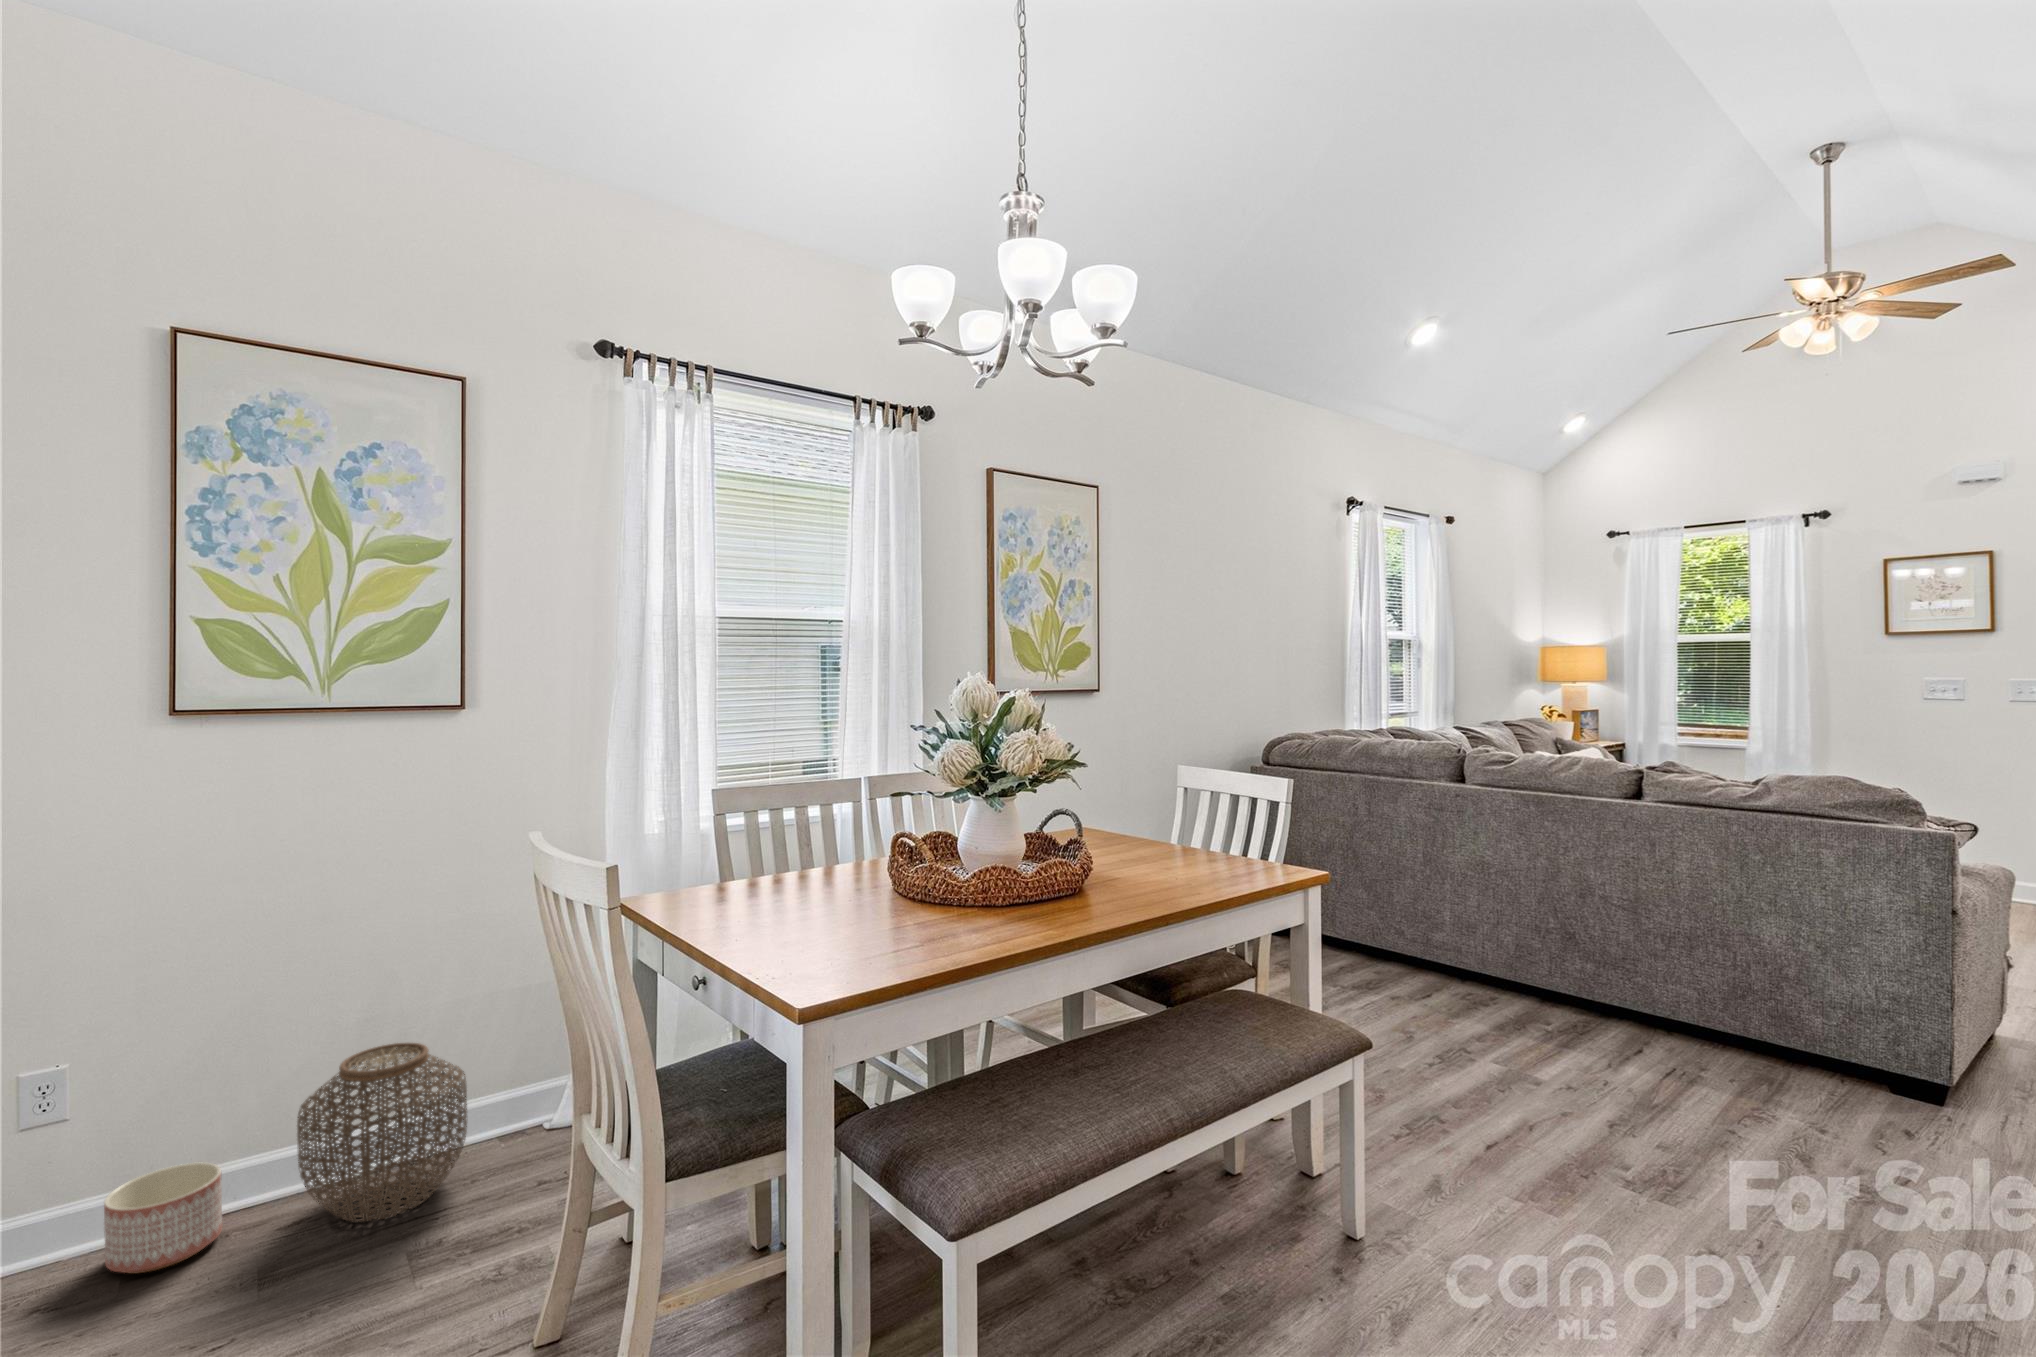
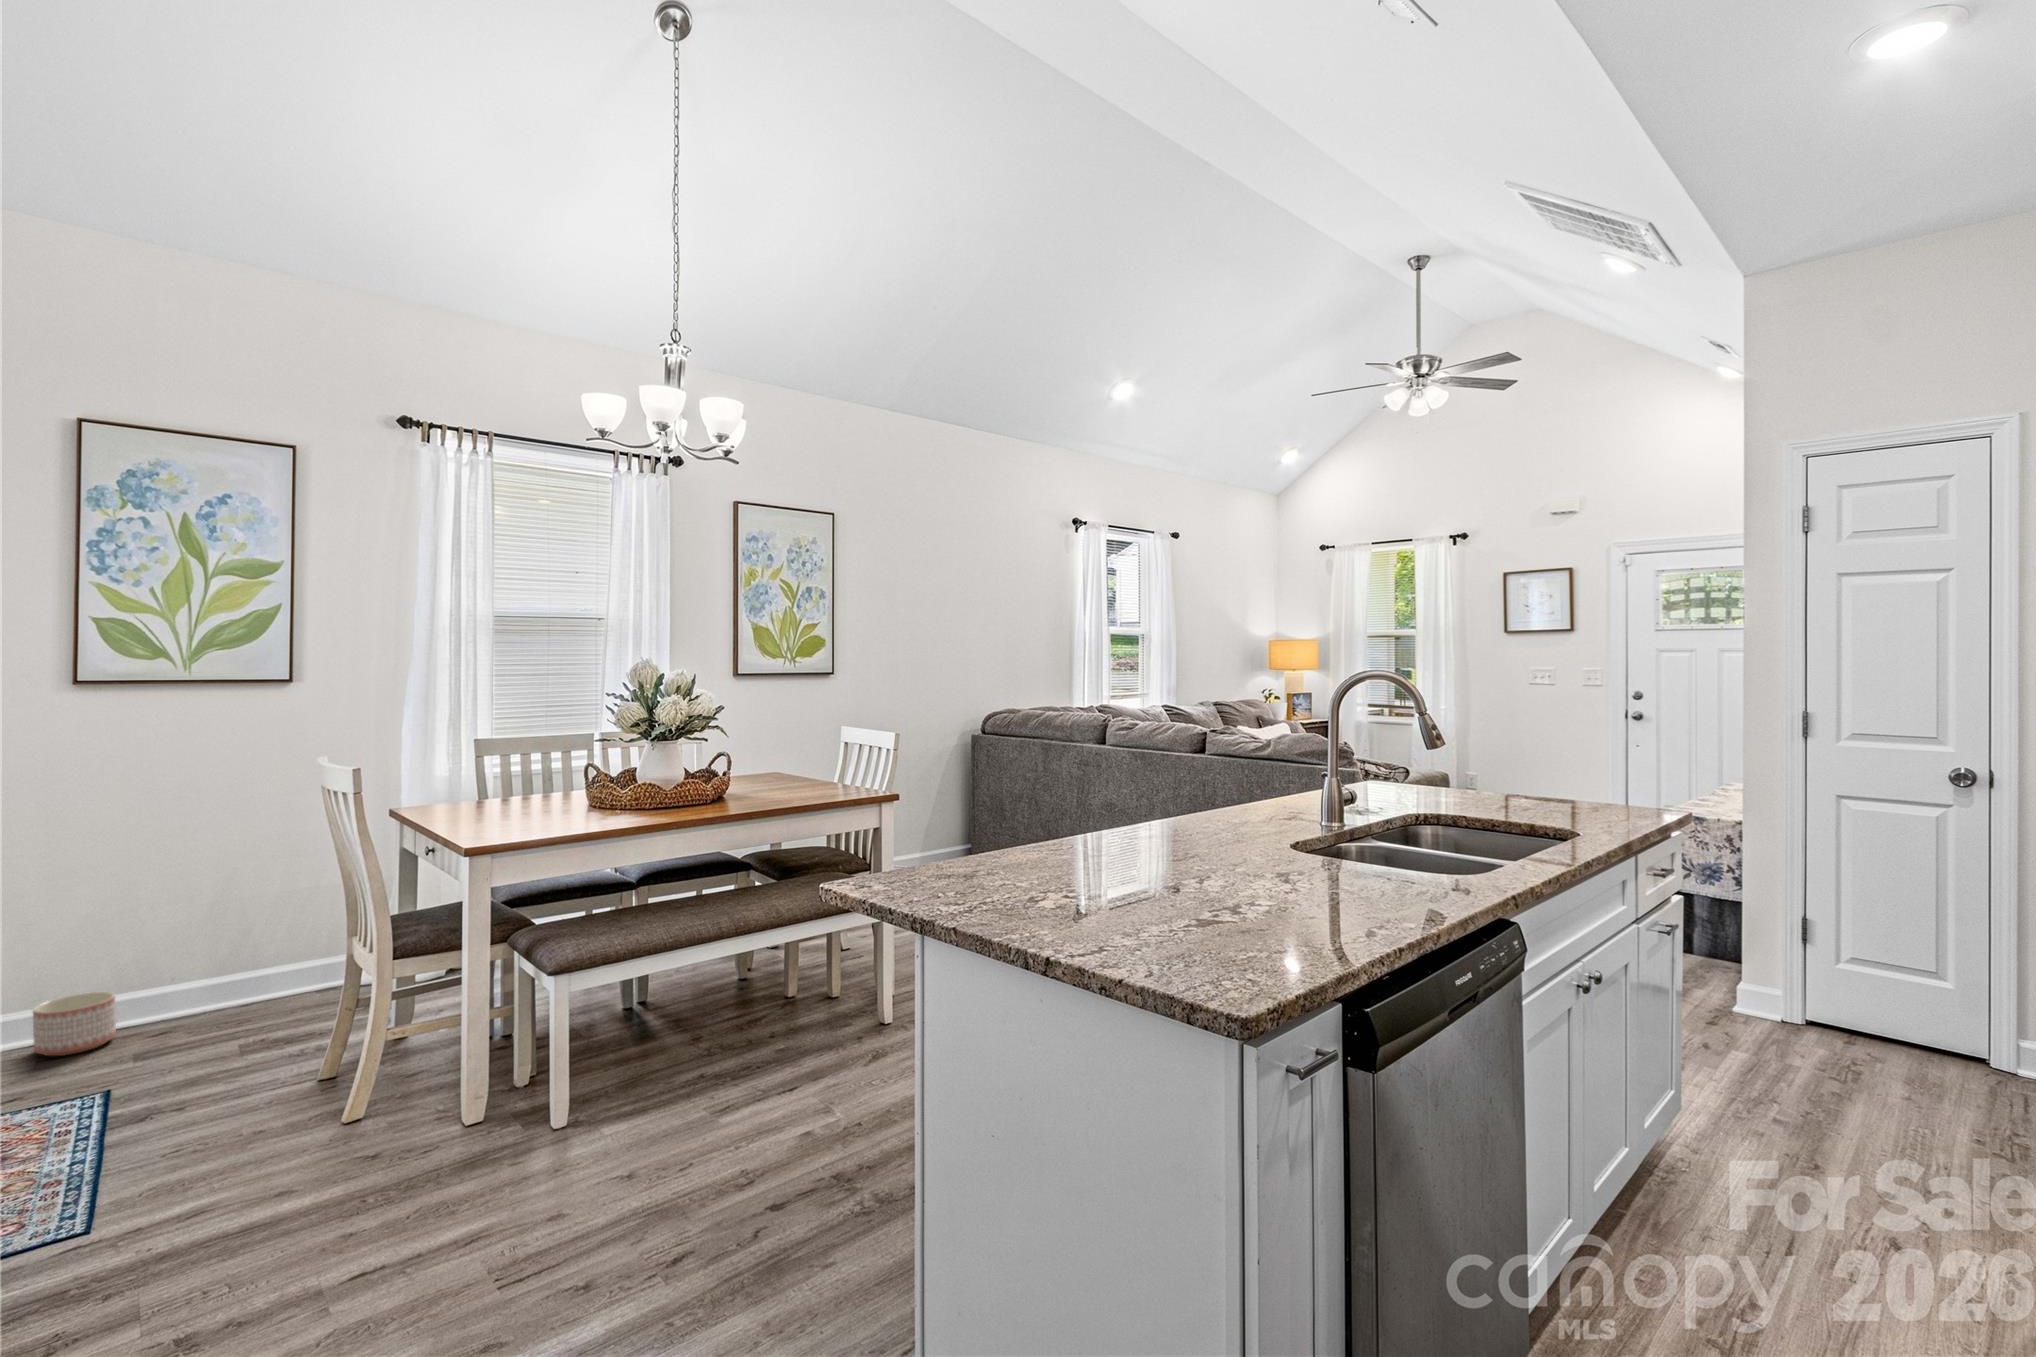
woven basket: present [297,1043,467,1222] -> none [170,915,295,1031]

